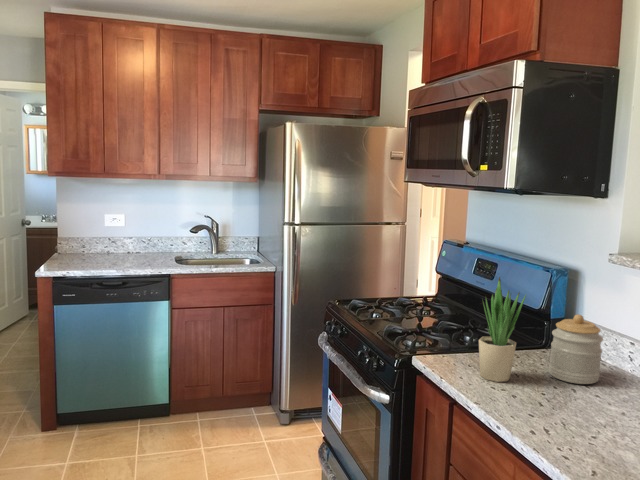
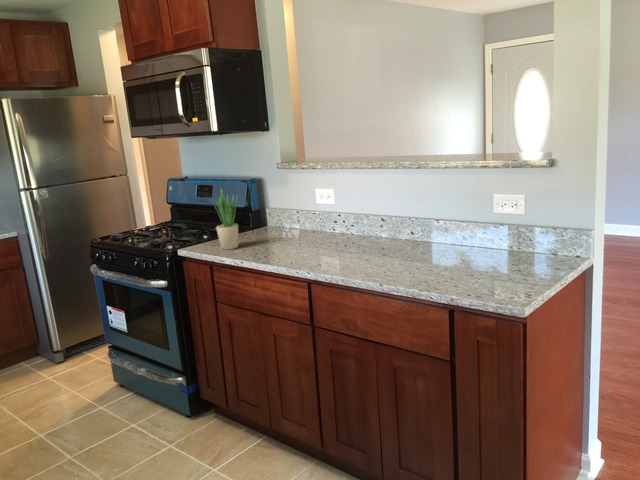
jar: present [549,314,603,384] -> none [256,201,286,241]

